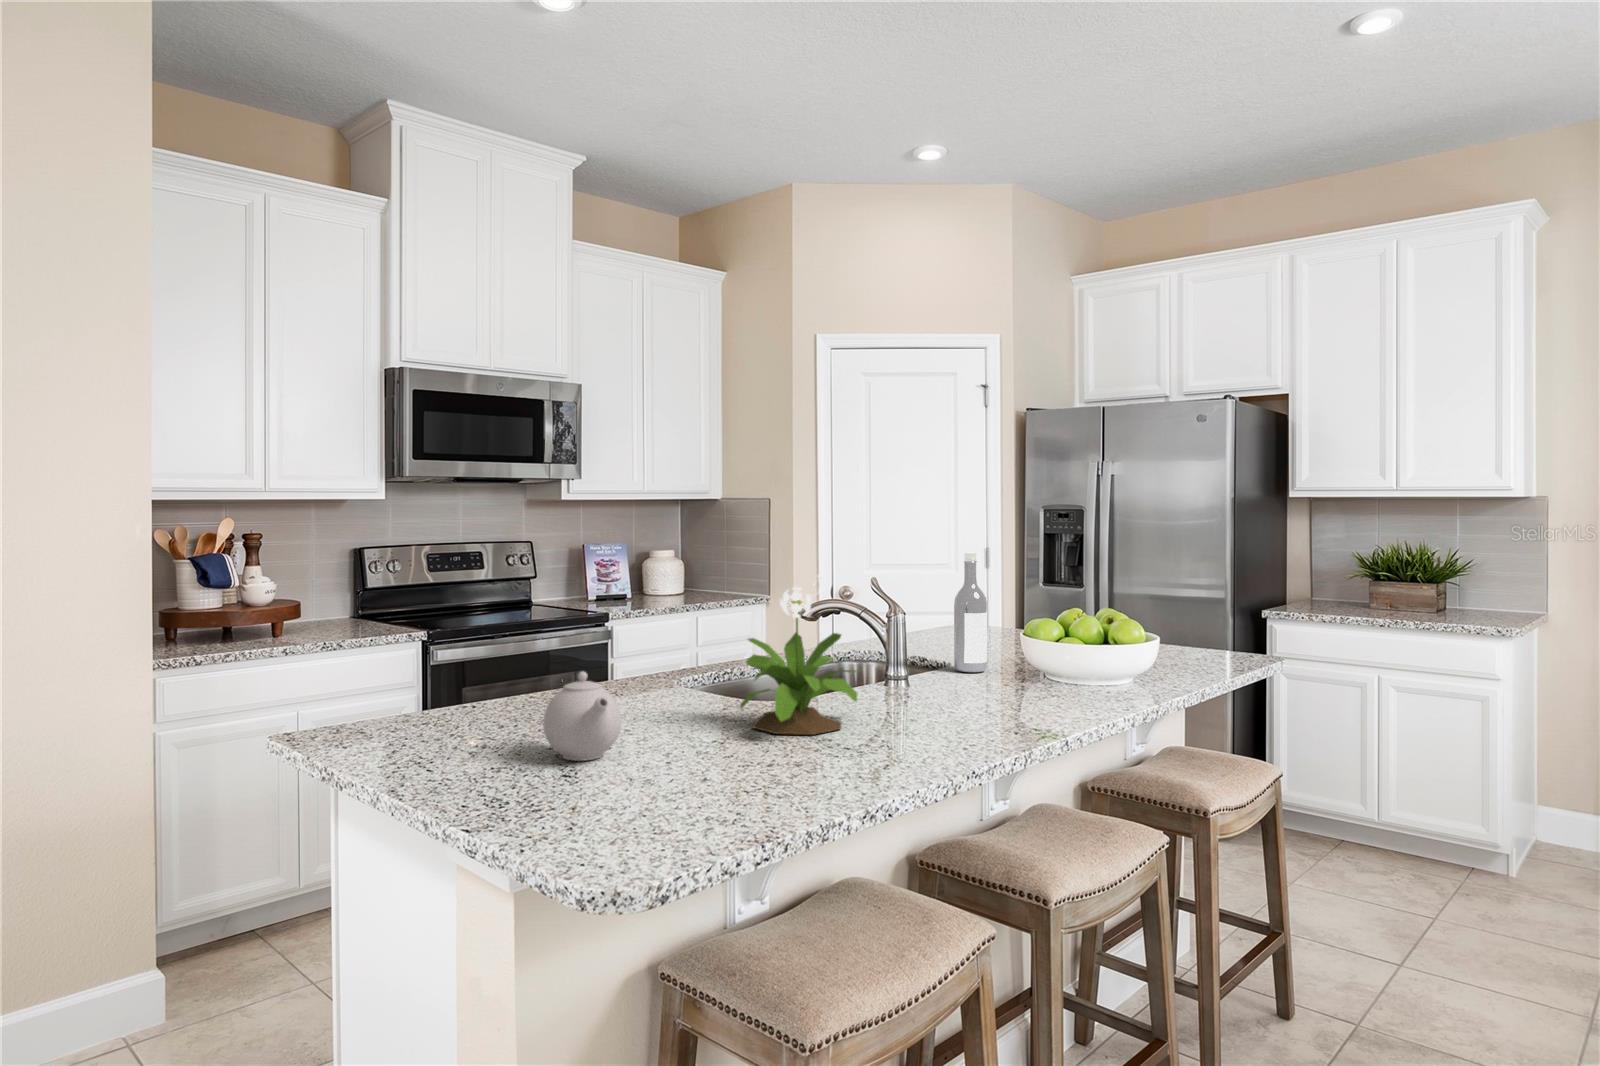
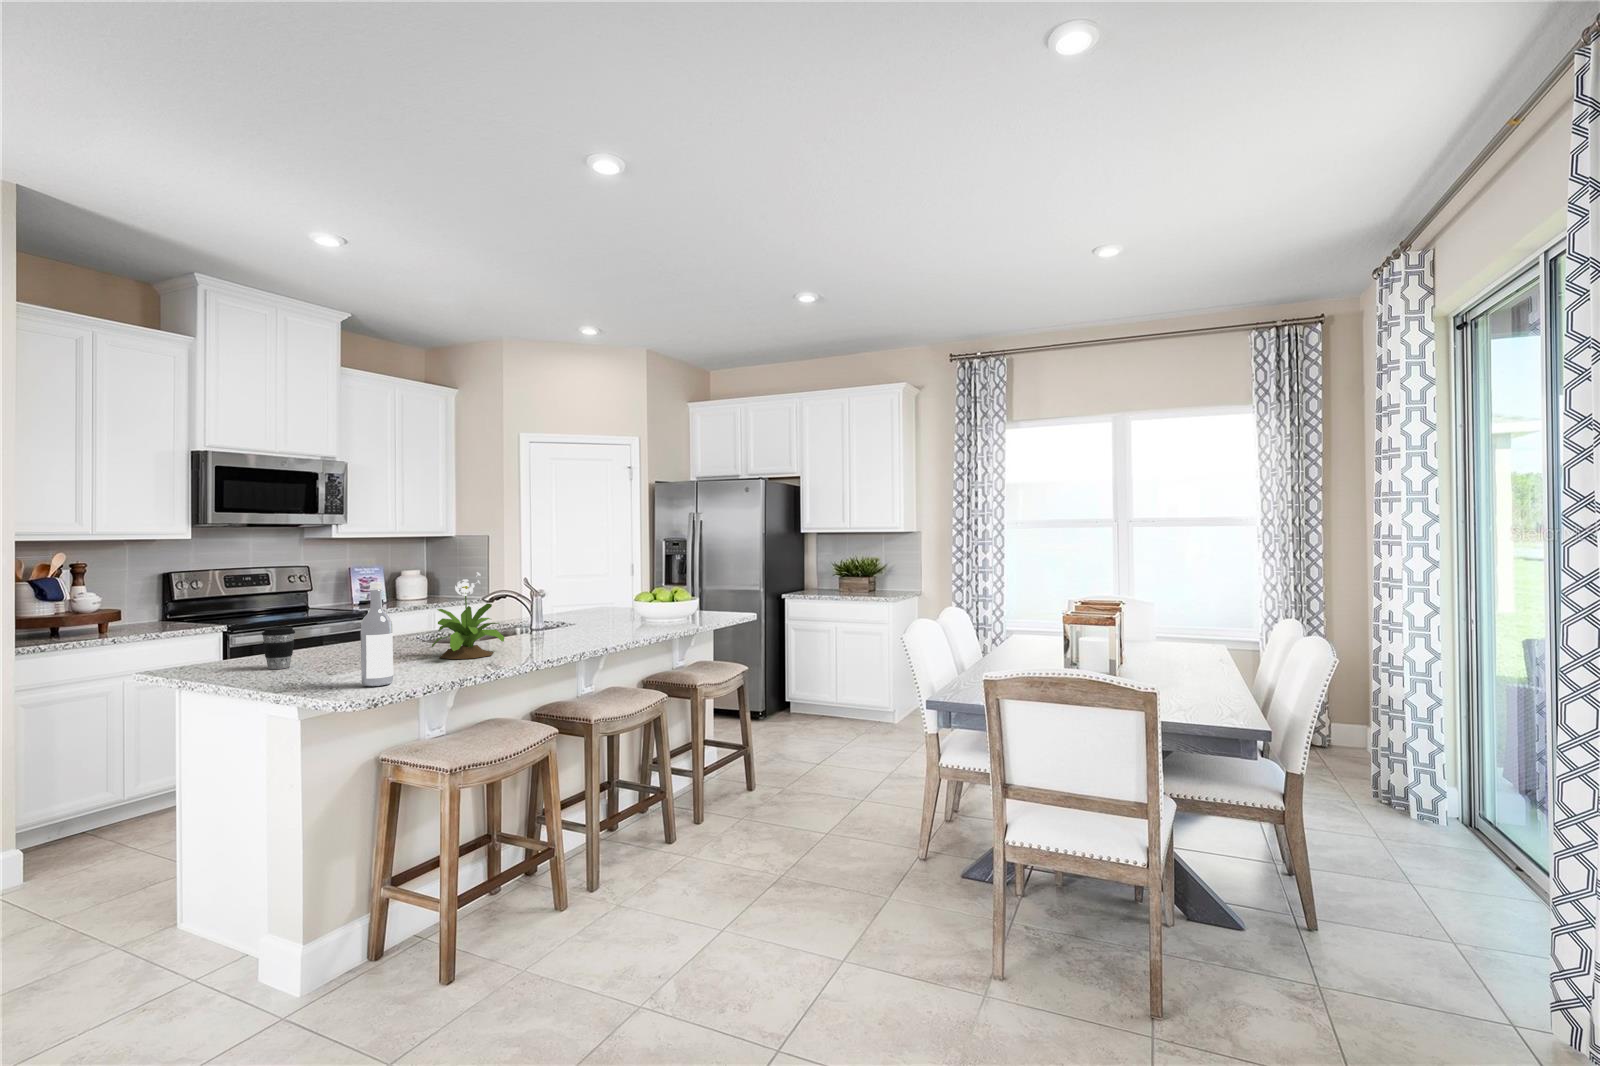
wine bottle: present [954,553,987,672] -> present [361,582,393,686]
coffee cup: none [476,660,526,733] -> present [262,627,295,669]
teapot: present [543,671,622,761] -> none [305,627,355,677]

